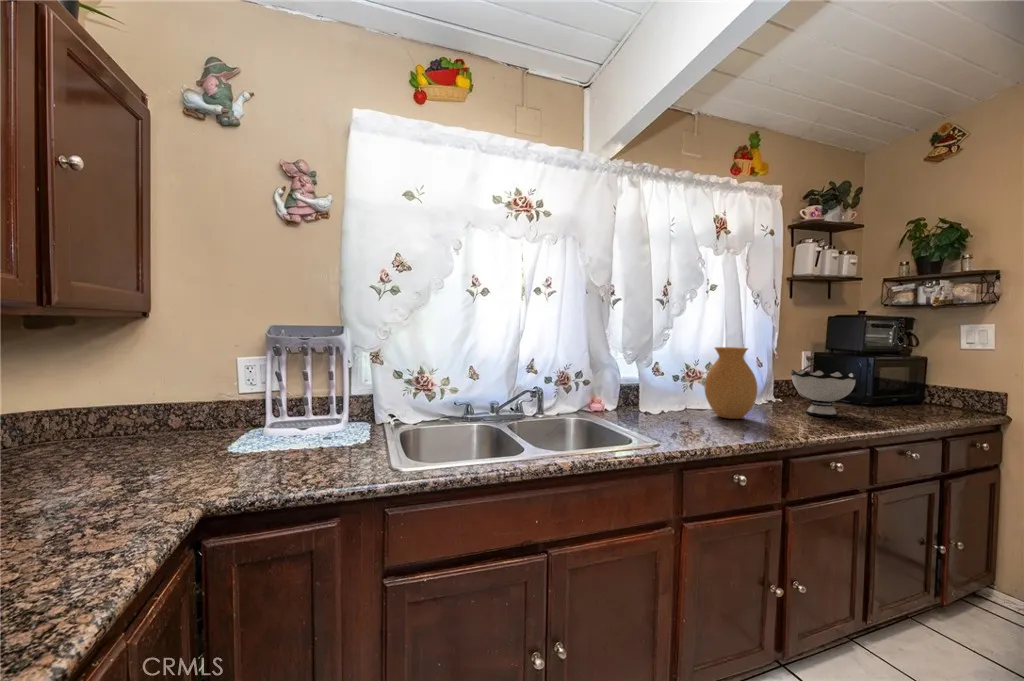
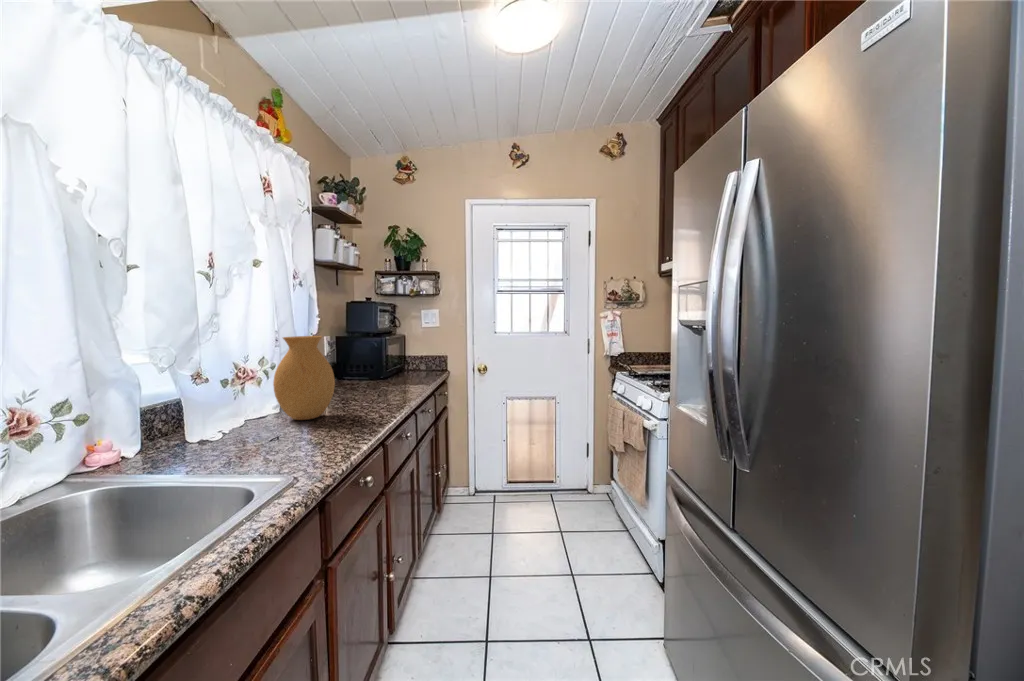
bowl: present [791,370,856,417] -> none [341,353,393,397]

